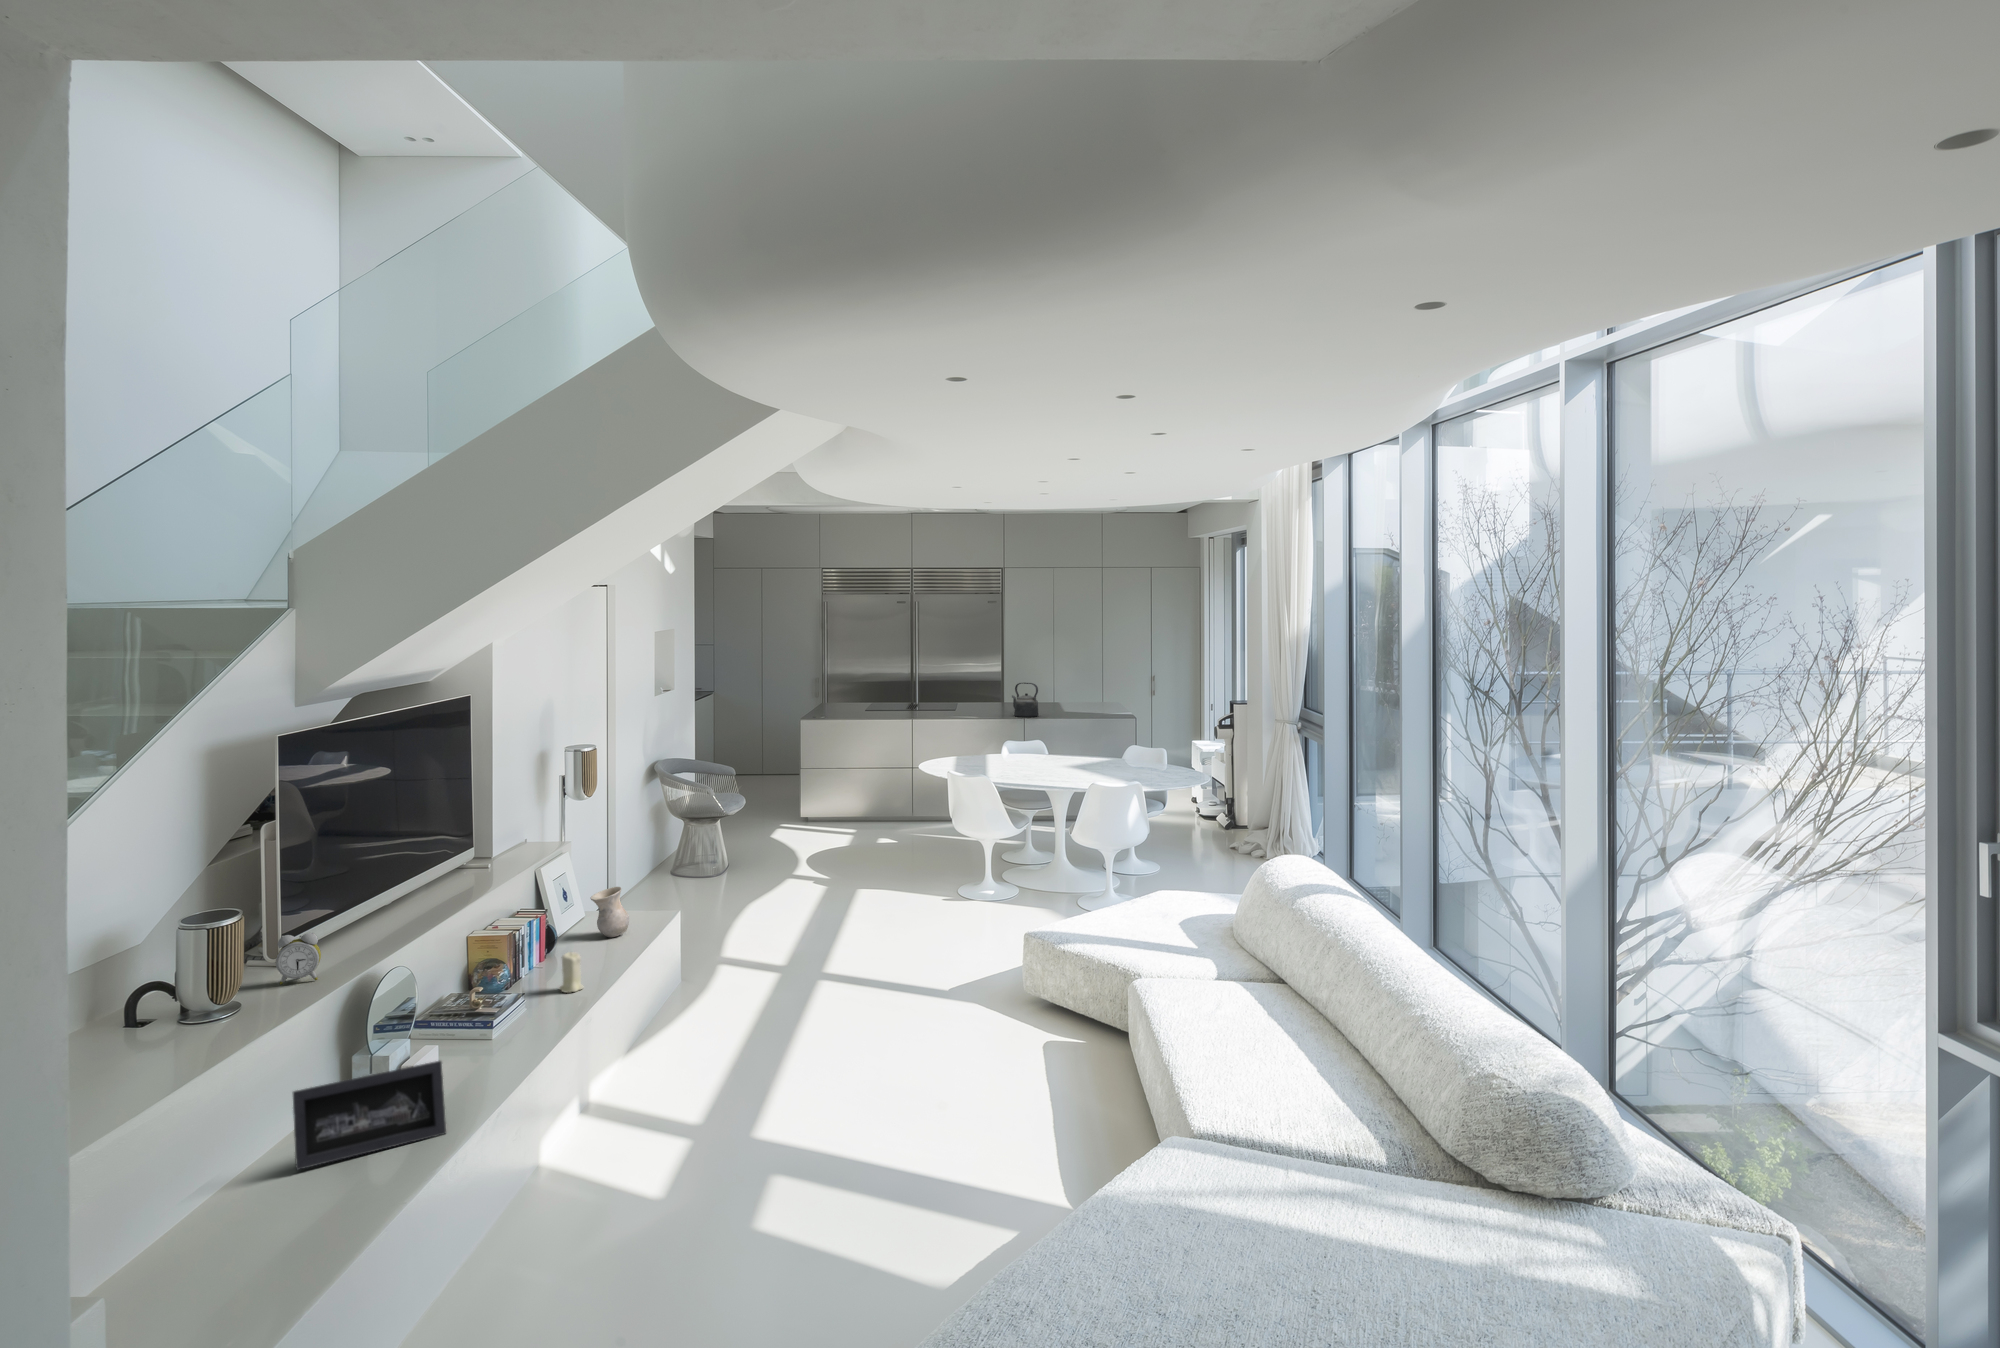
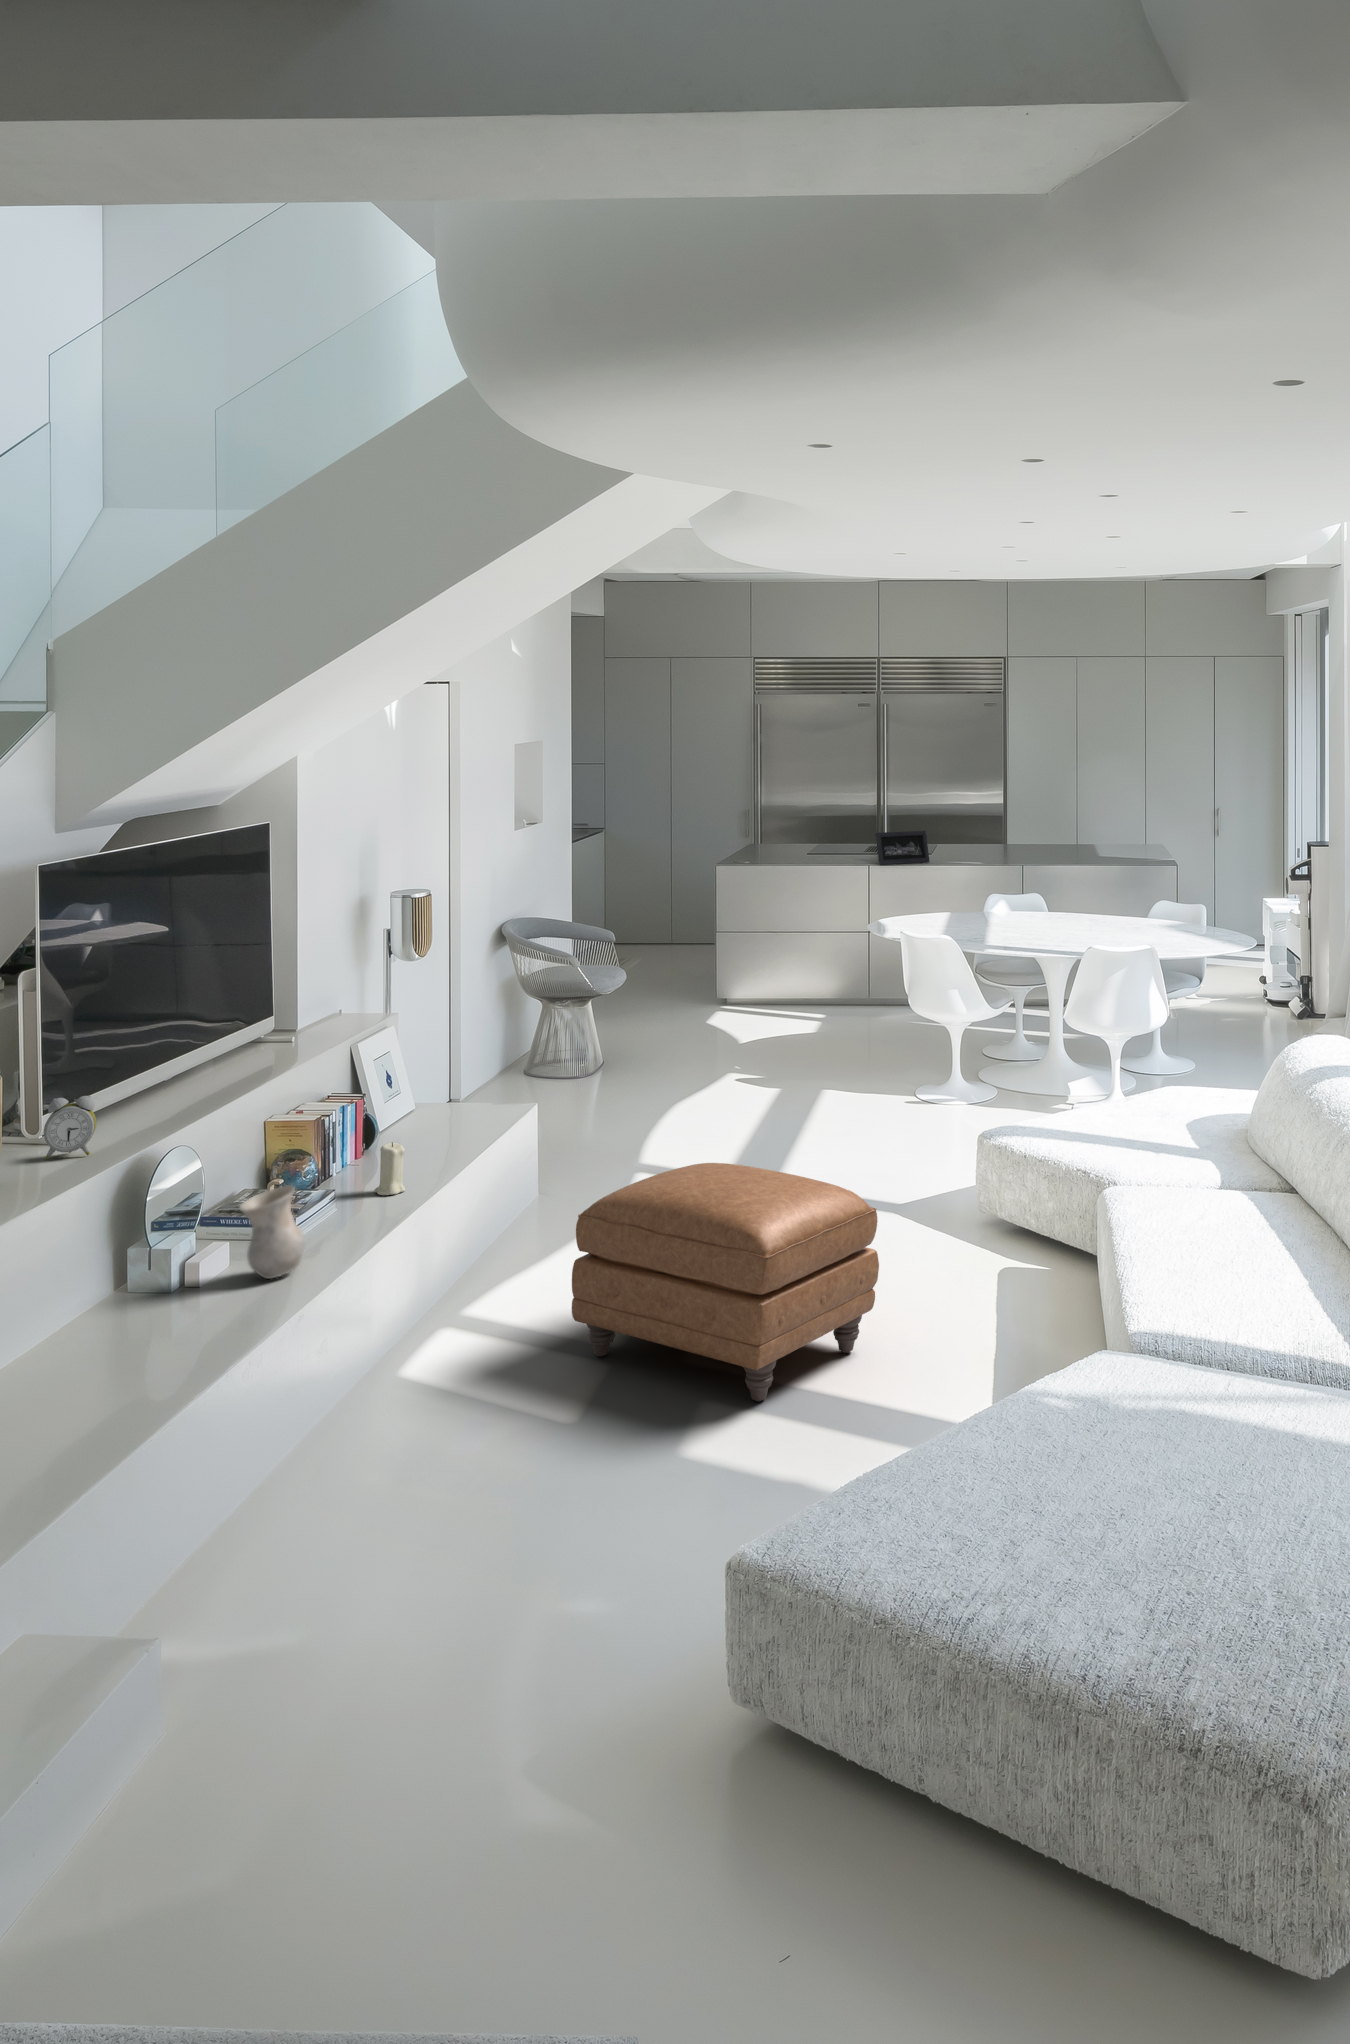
kettle: present [1012,683,1039,717] -> none [1008,813,1044,861]
vase: present [590,887,629,937] -> present [239,1186,305,1279]
ottoman: none [723,969,966,1158] -> present [572,1163,879,1402]
picture frame: present [293,1061,446,1170] -> present [876,831,929,865]

